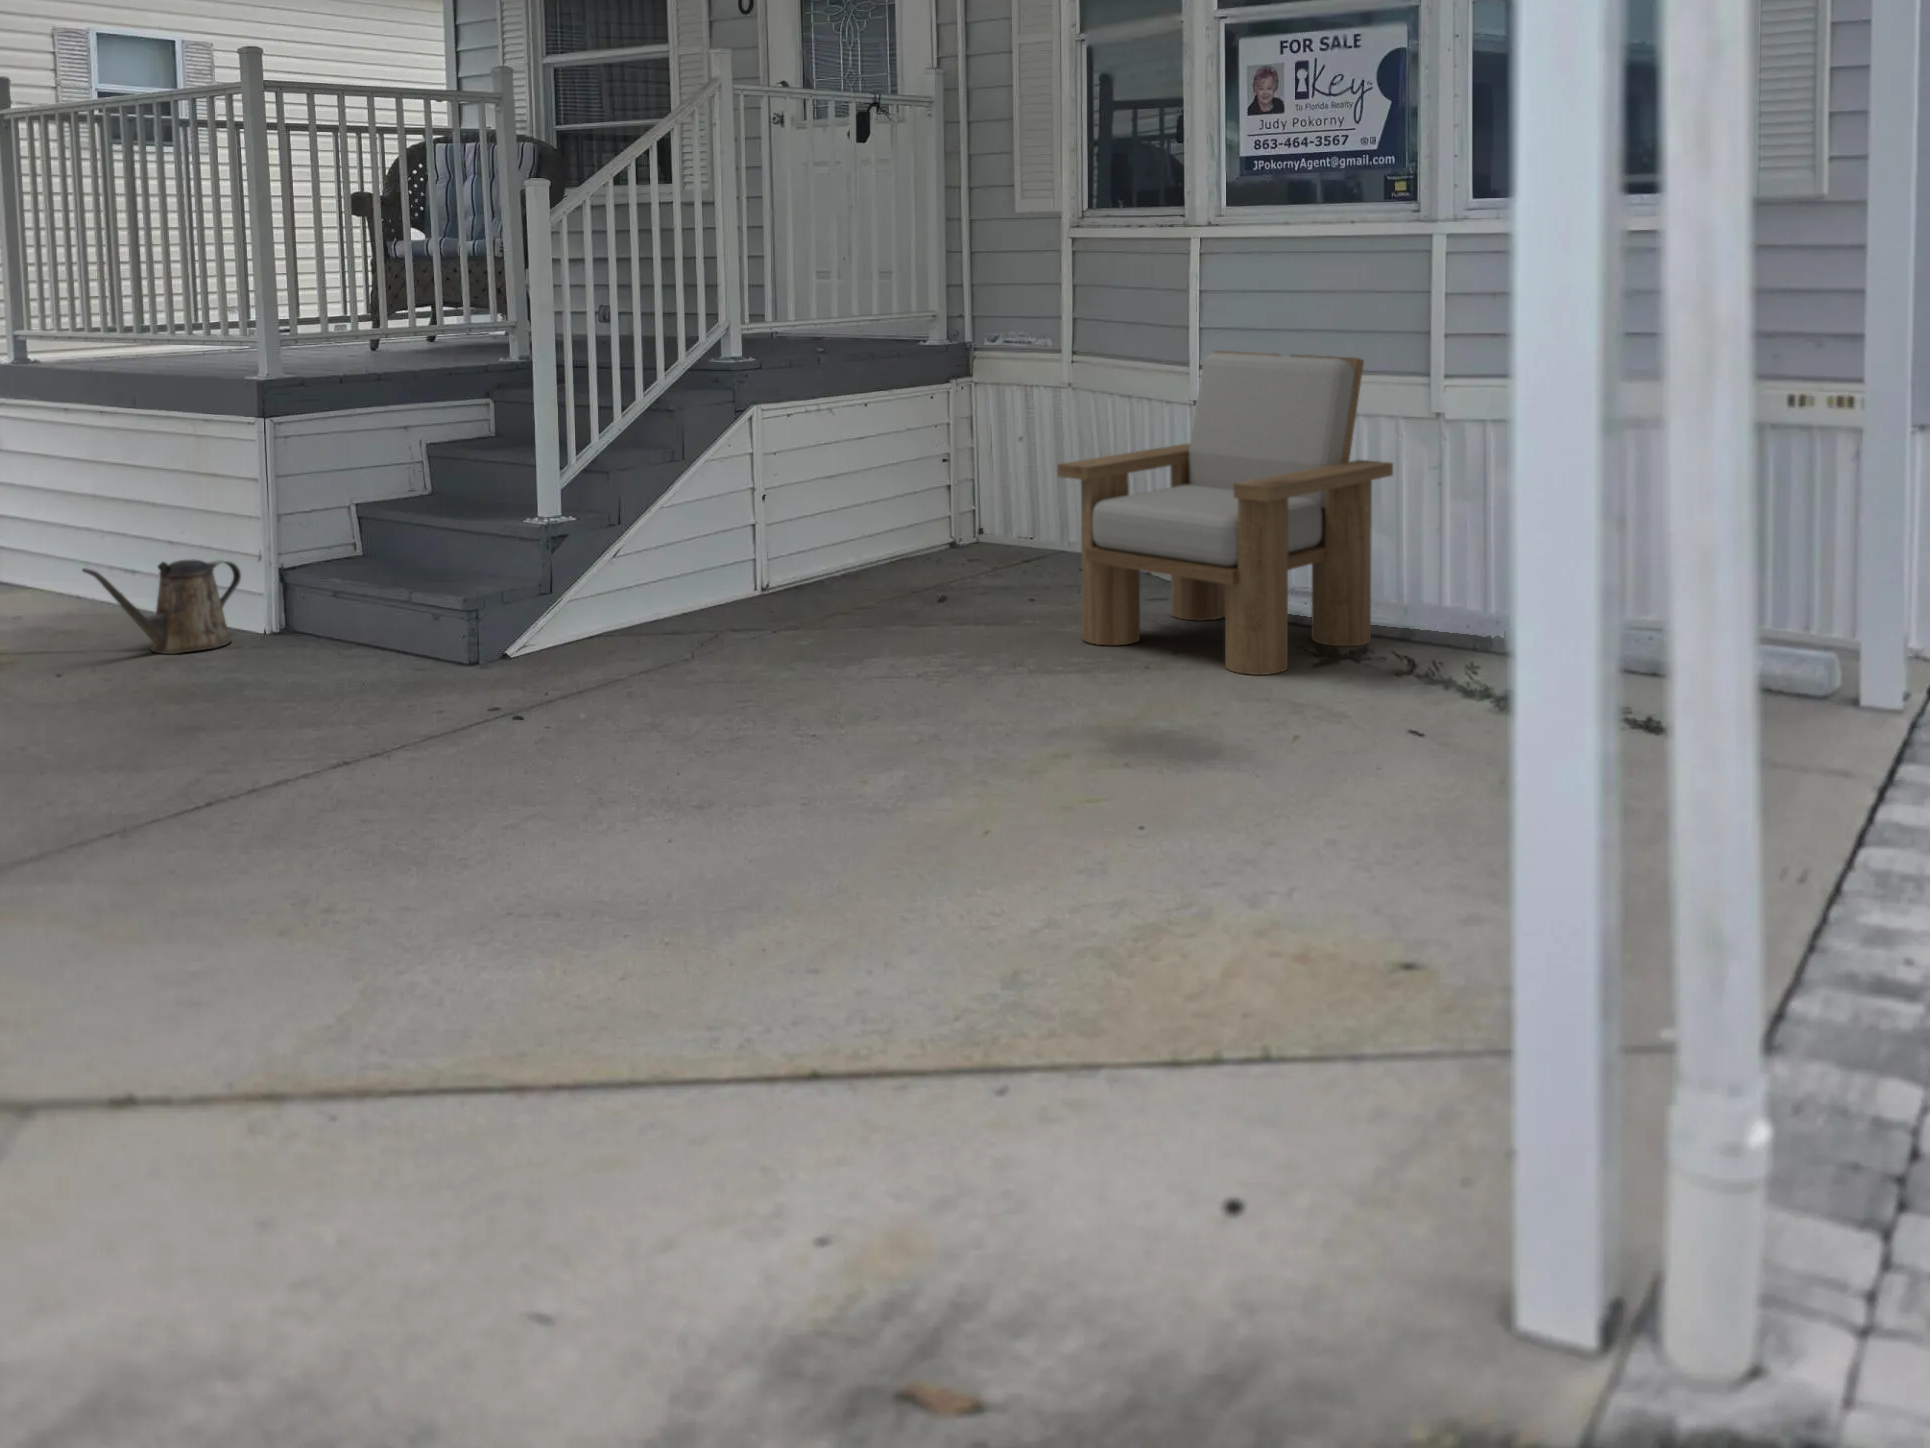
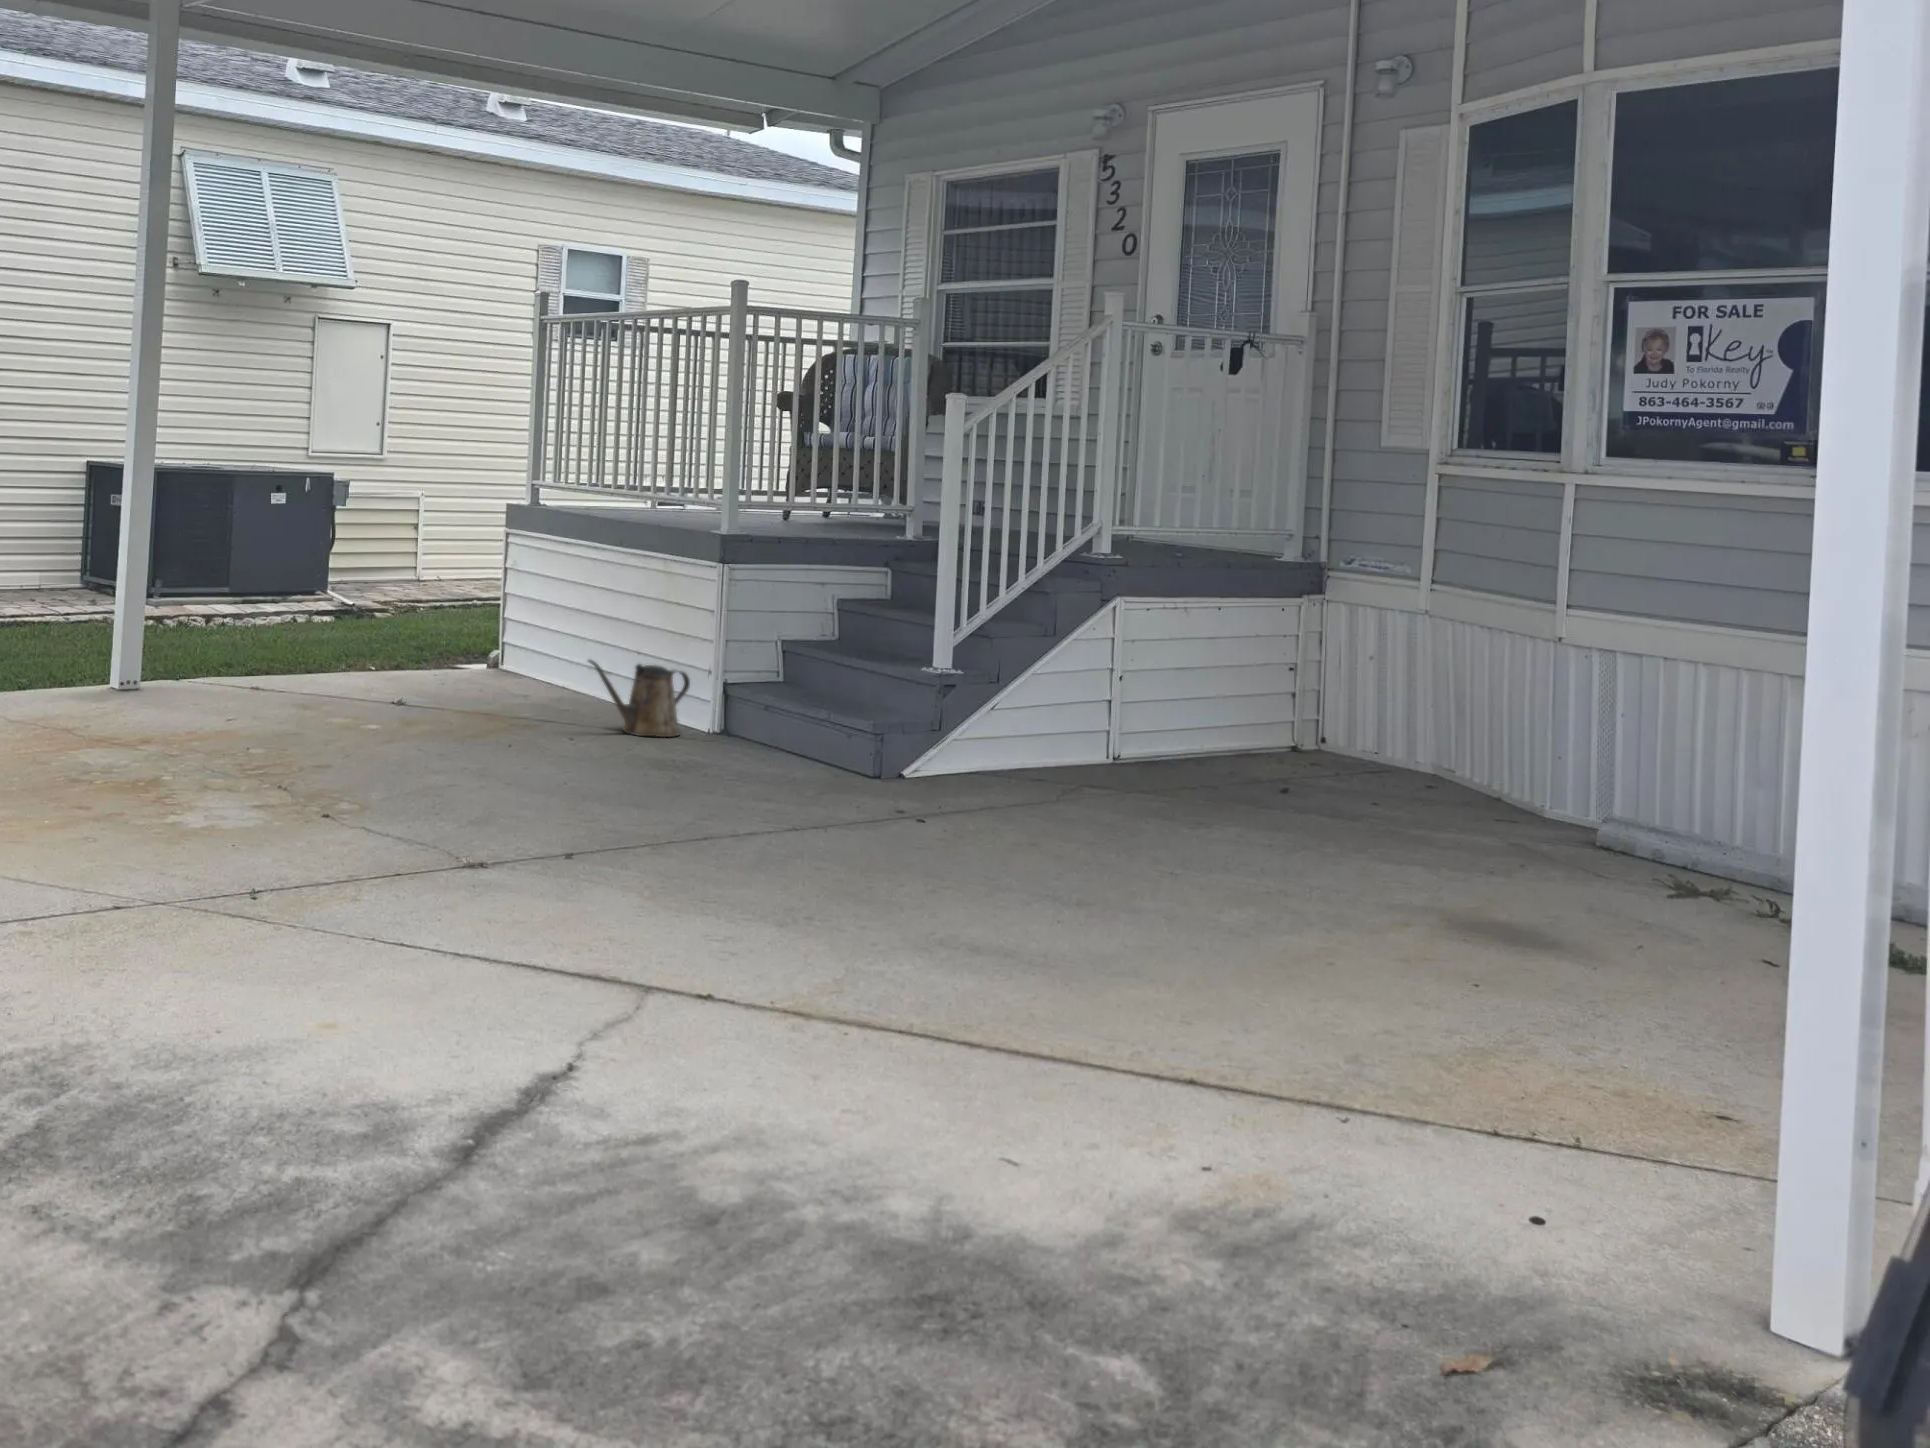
armchair: present [1057,351,1393,675] -> none [1412,593,1778,898]

